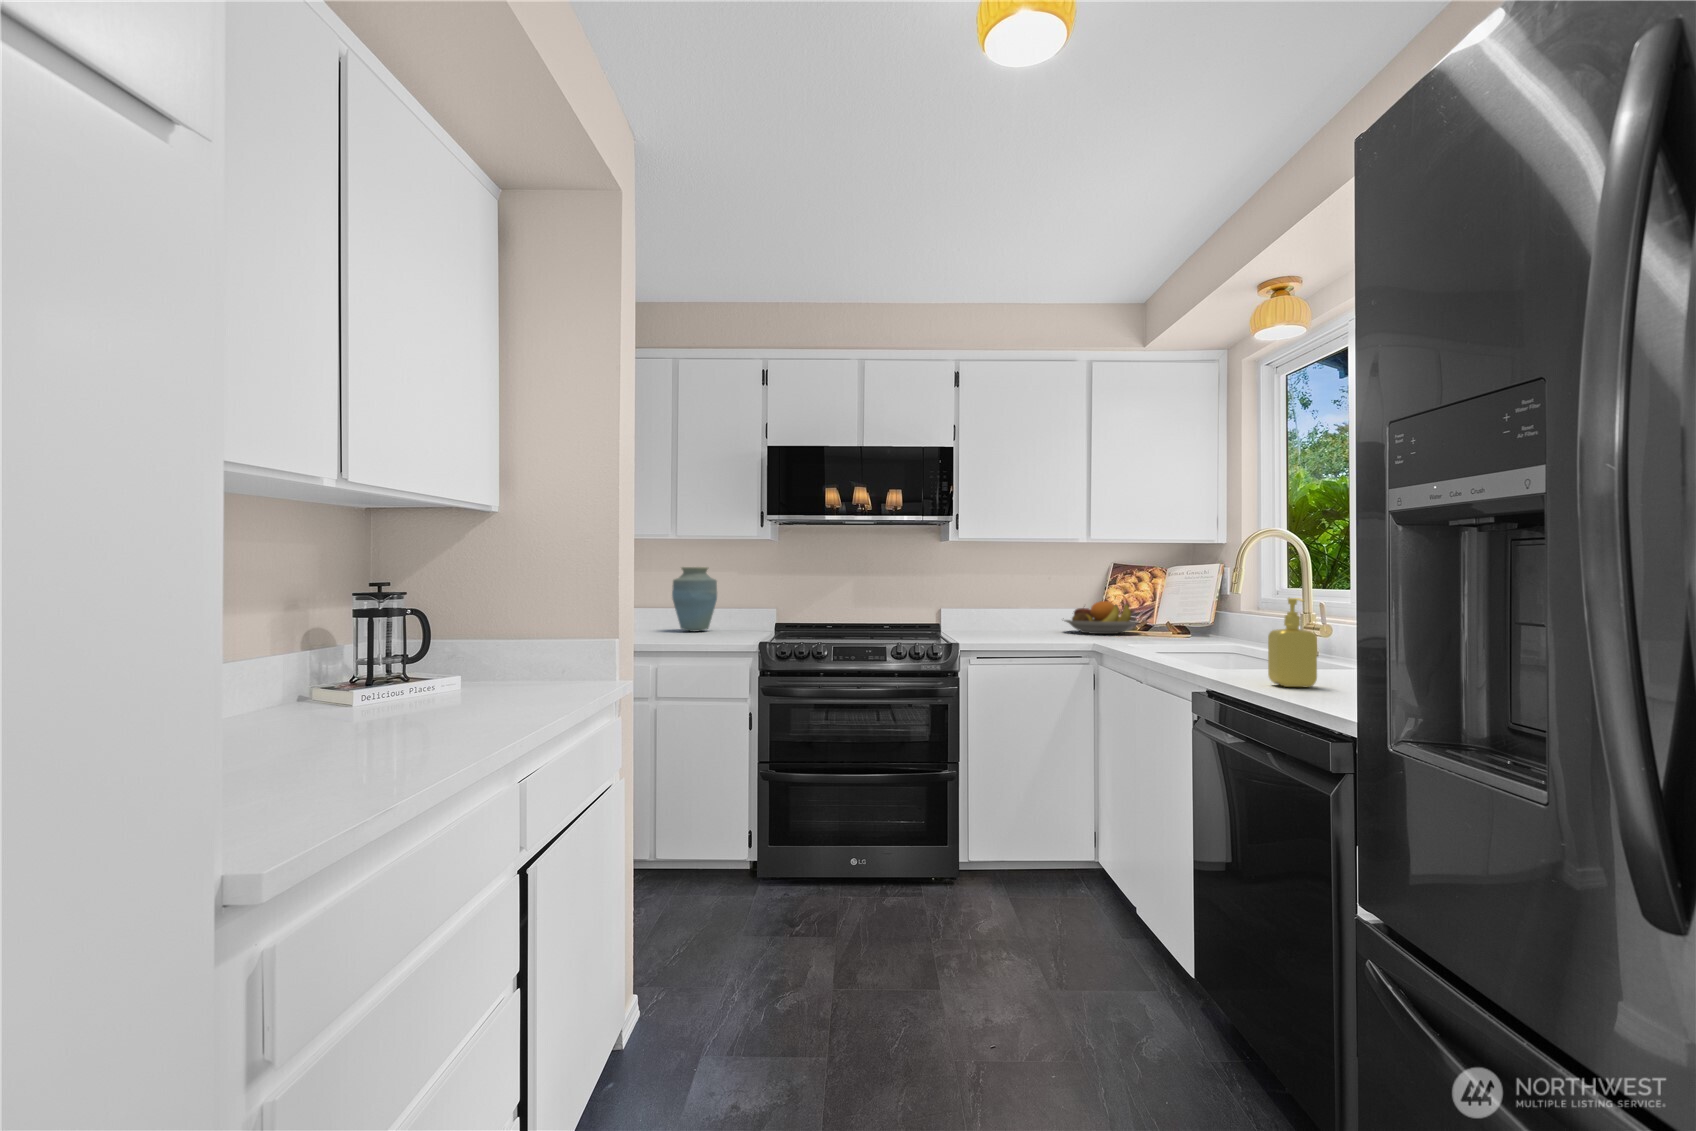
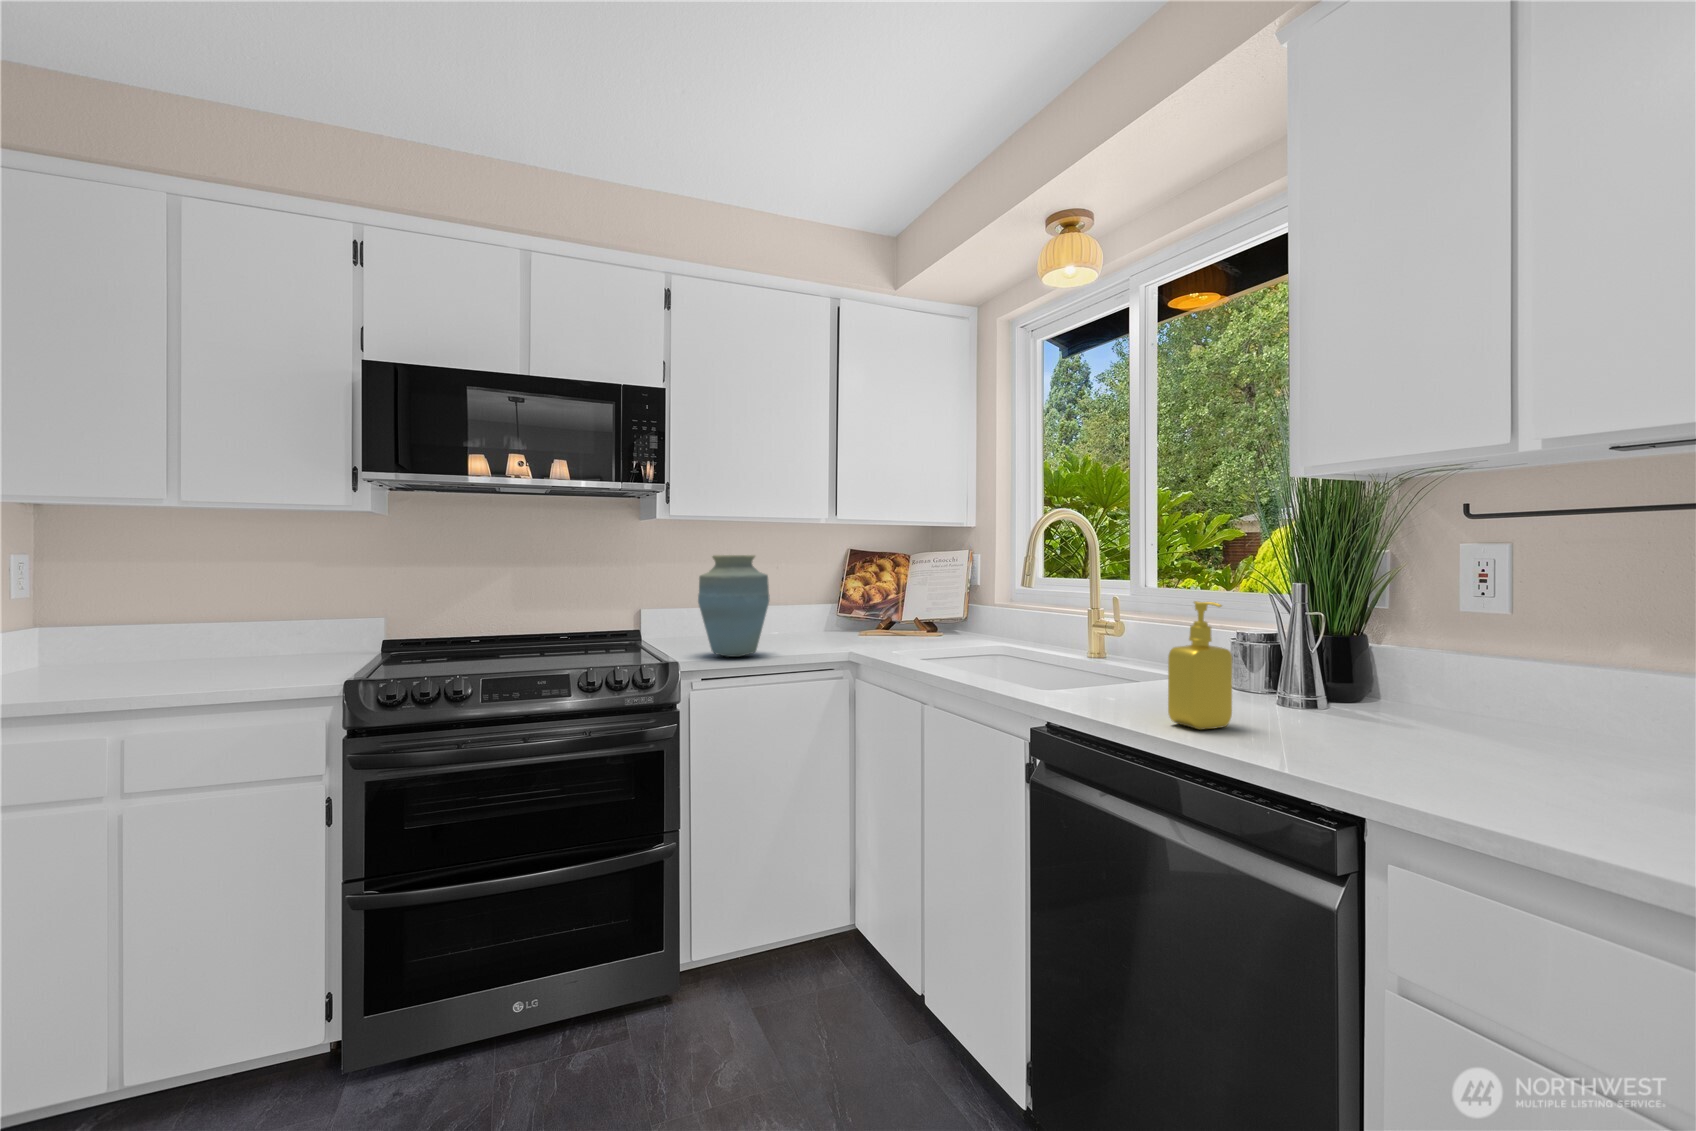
vase: present [672,567,717,631] -> present [698,555,770,657]
fruit bowl: present [1063,601,1138,634] -> none [793,594,883,634]

